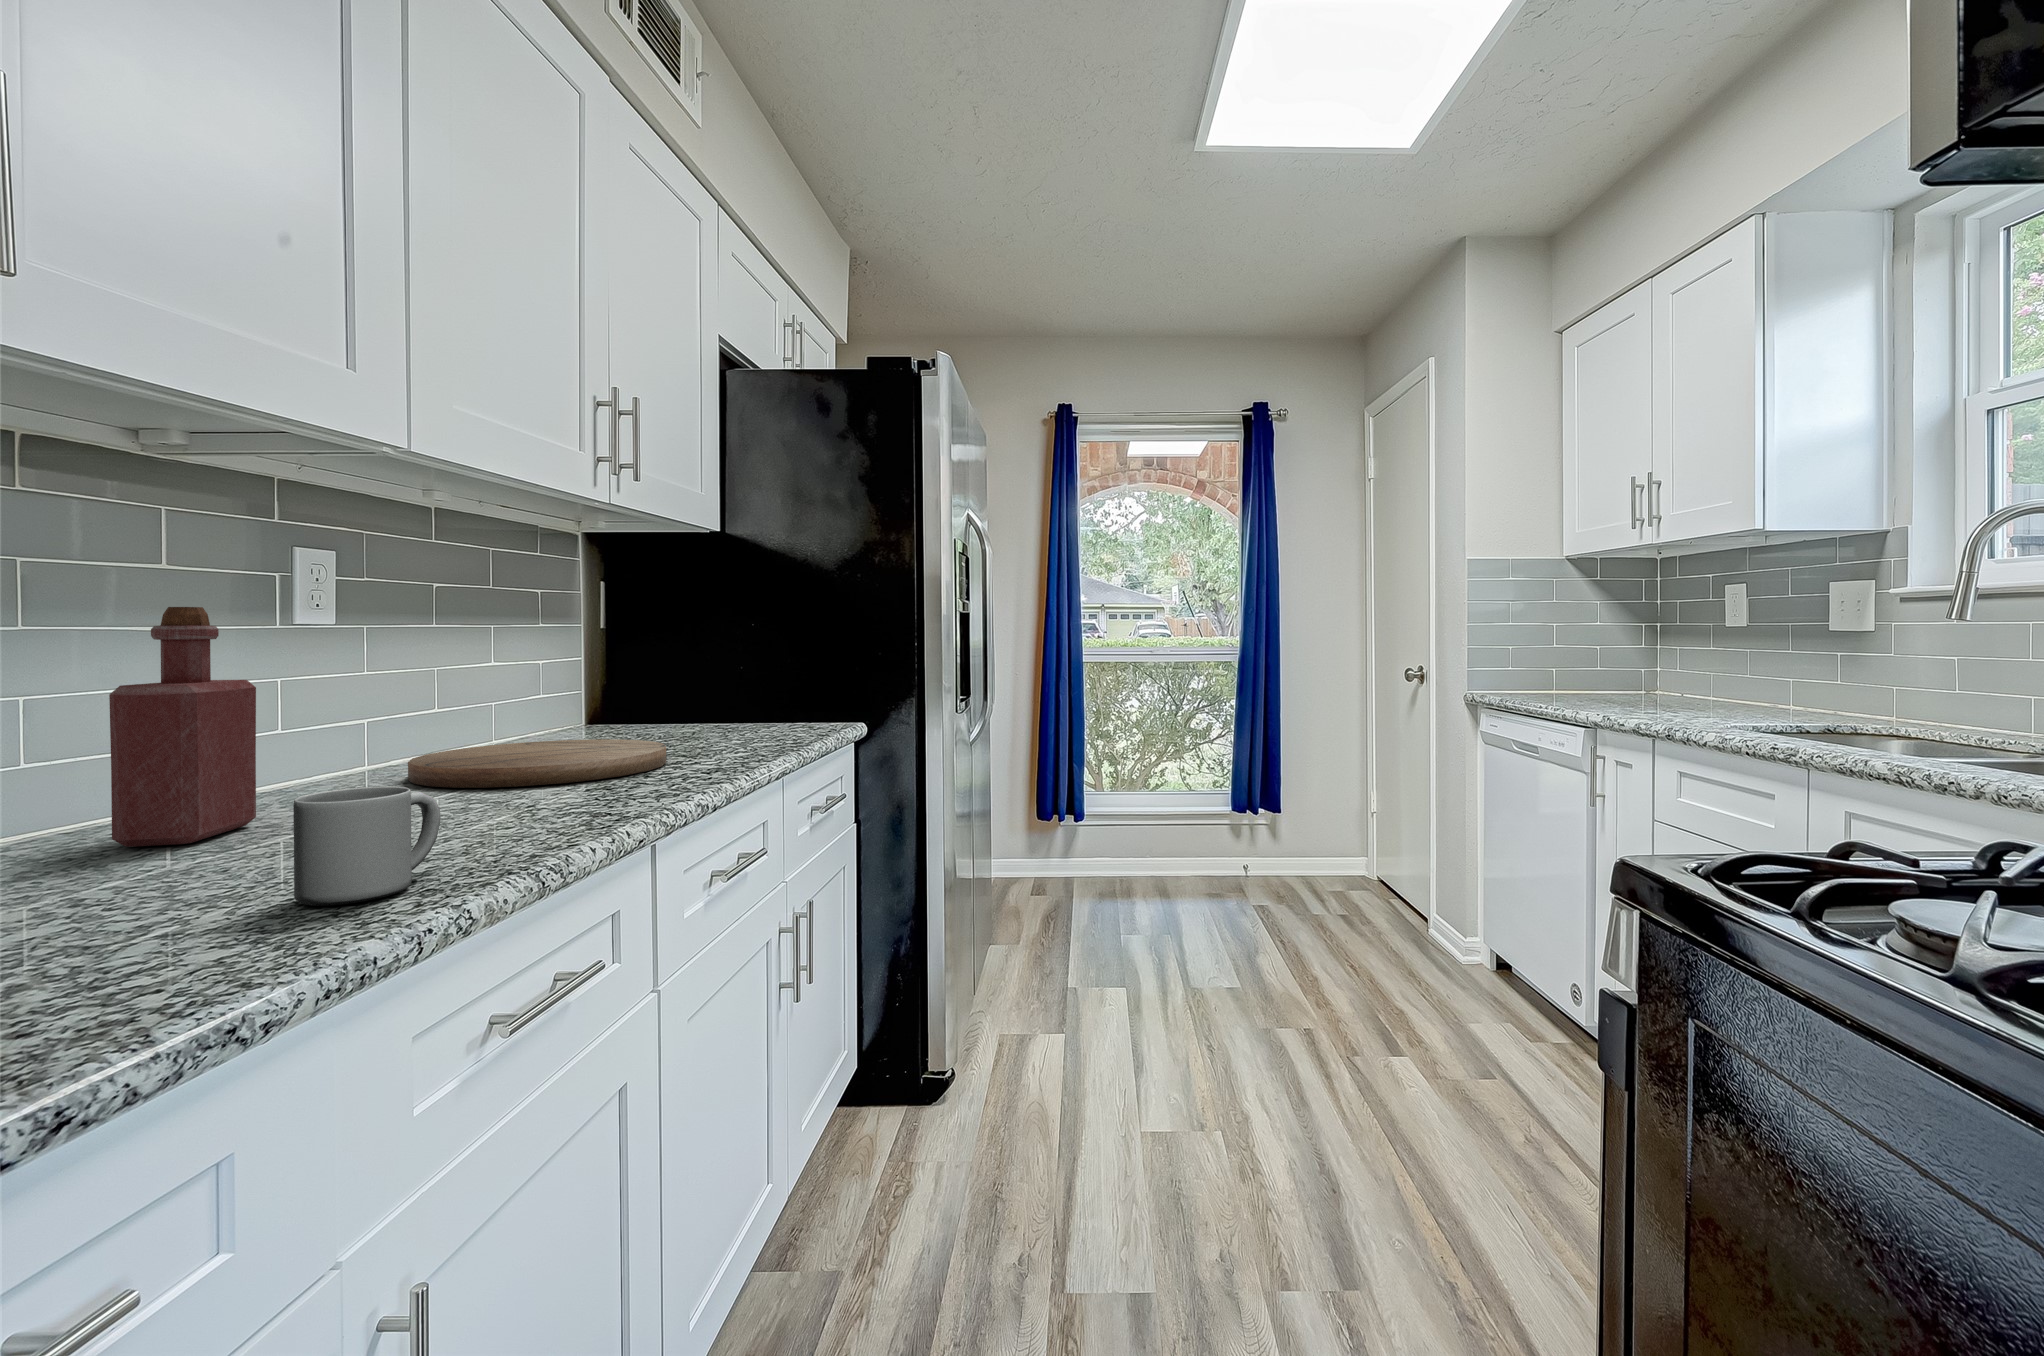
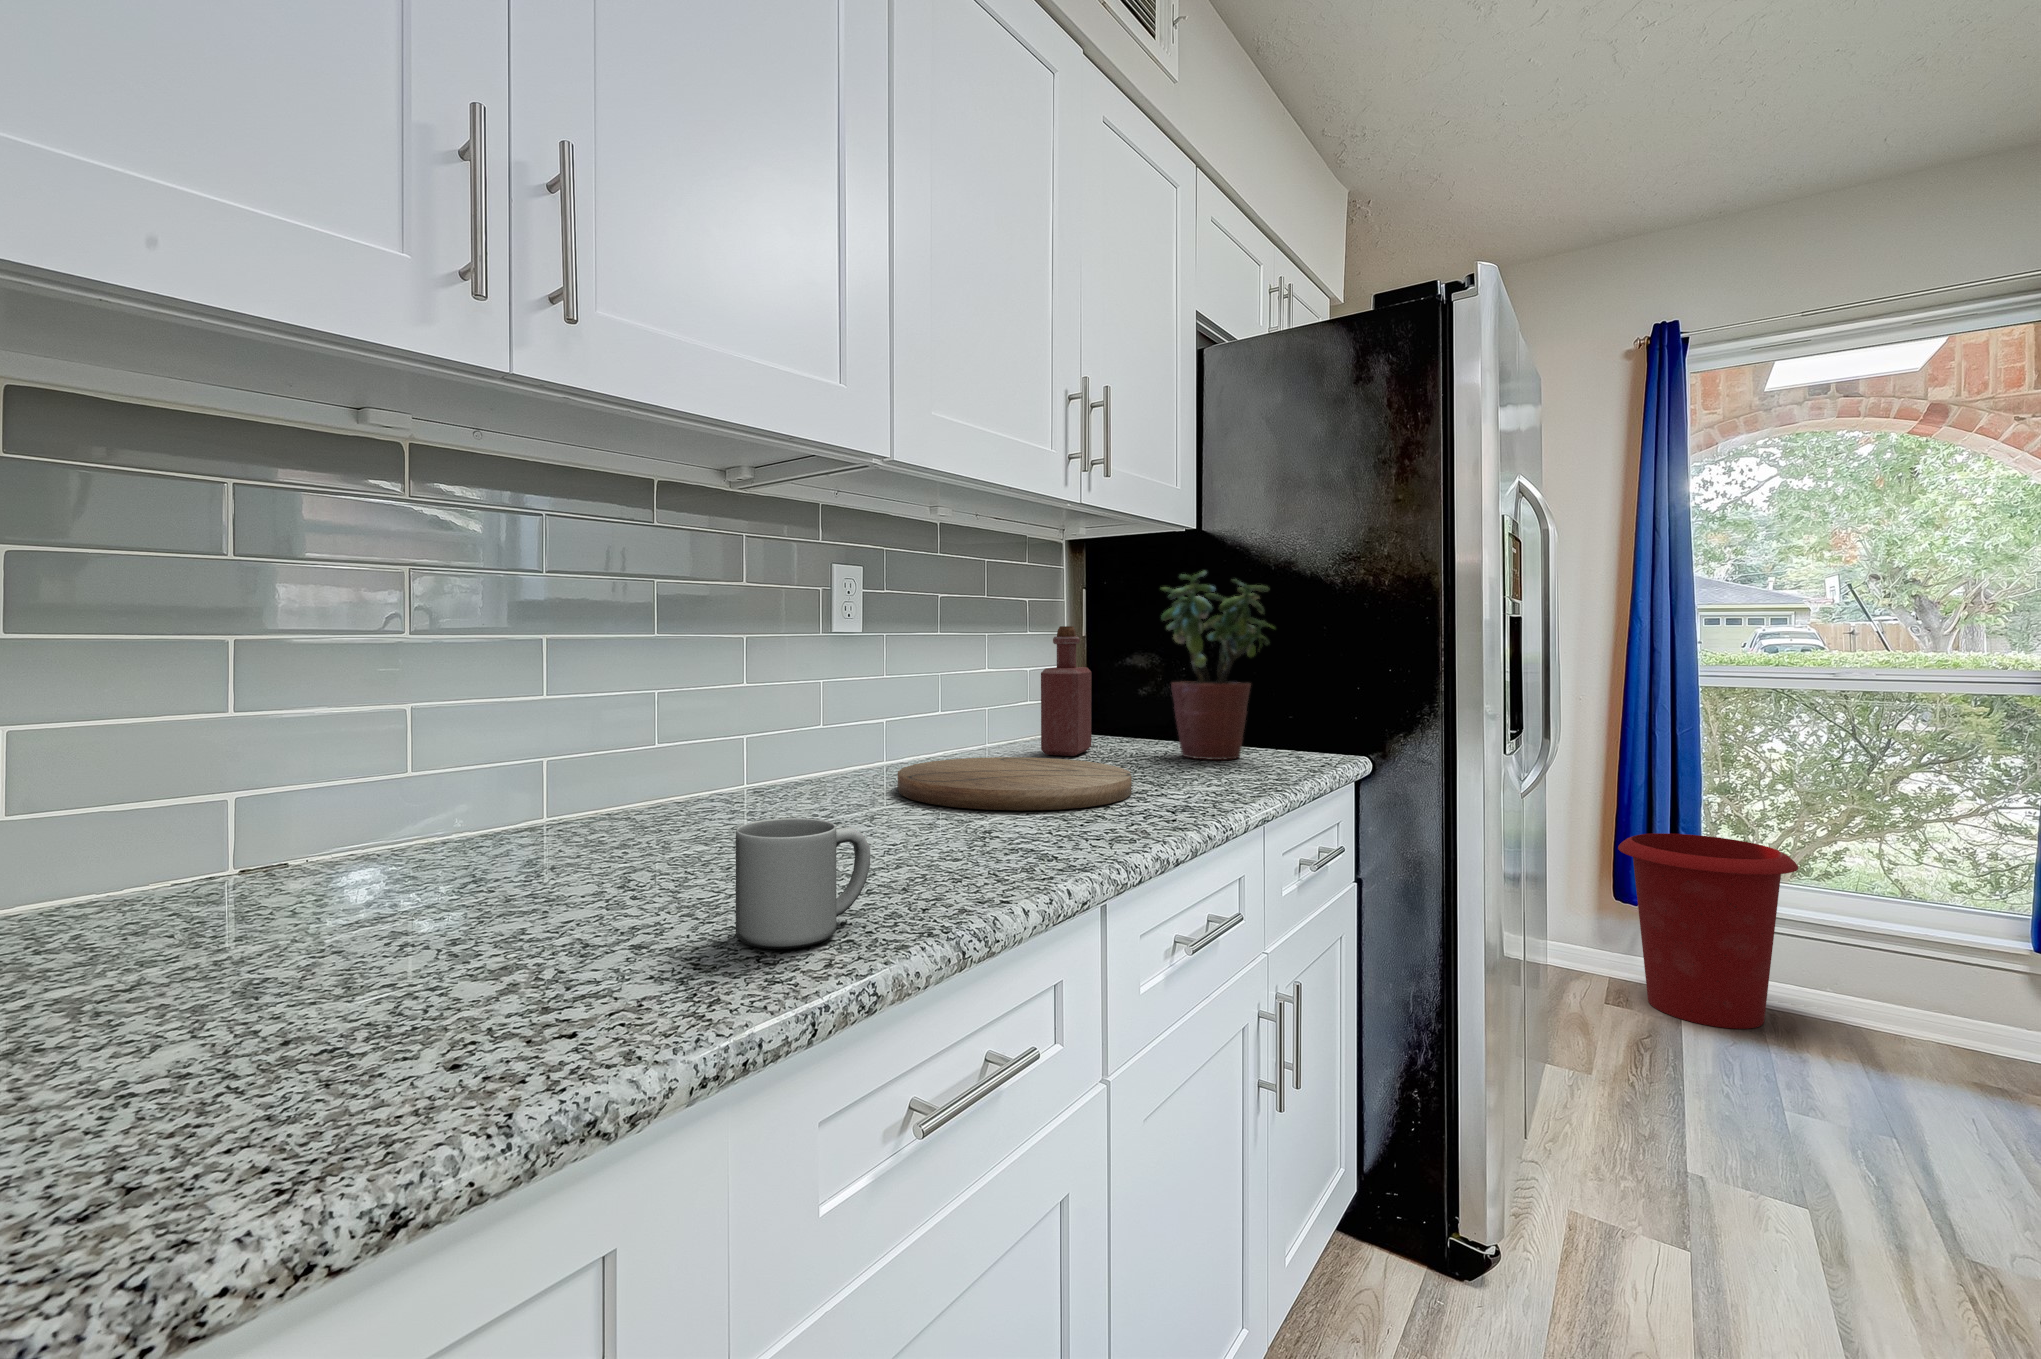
potted plant: none [684,567,789,733] -> present [1161,571,1274,760]
bottle: present [109,607,256,847] -> present [1041,626,1092,756]
waste bin: none [1039,769,1140,902] -> present [1618,833,1798,1029]

